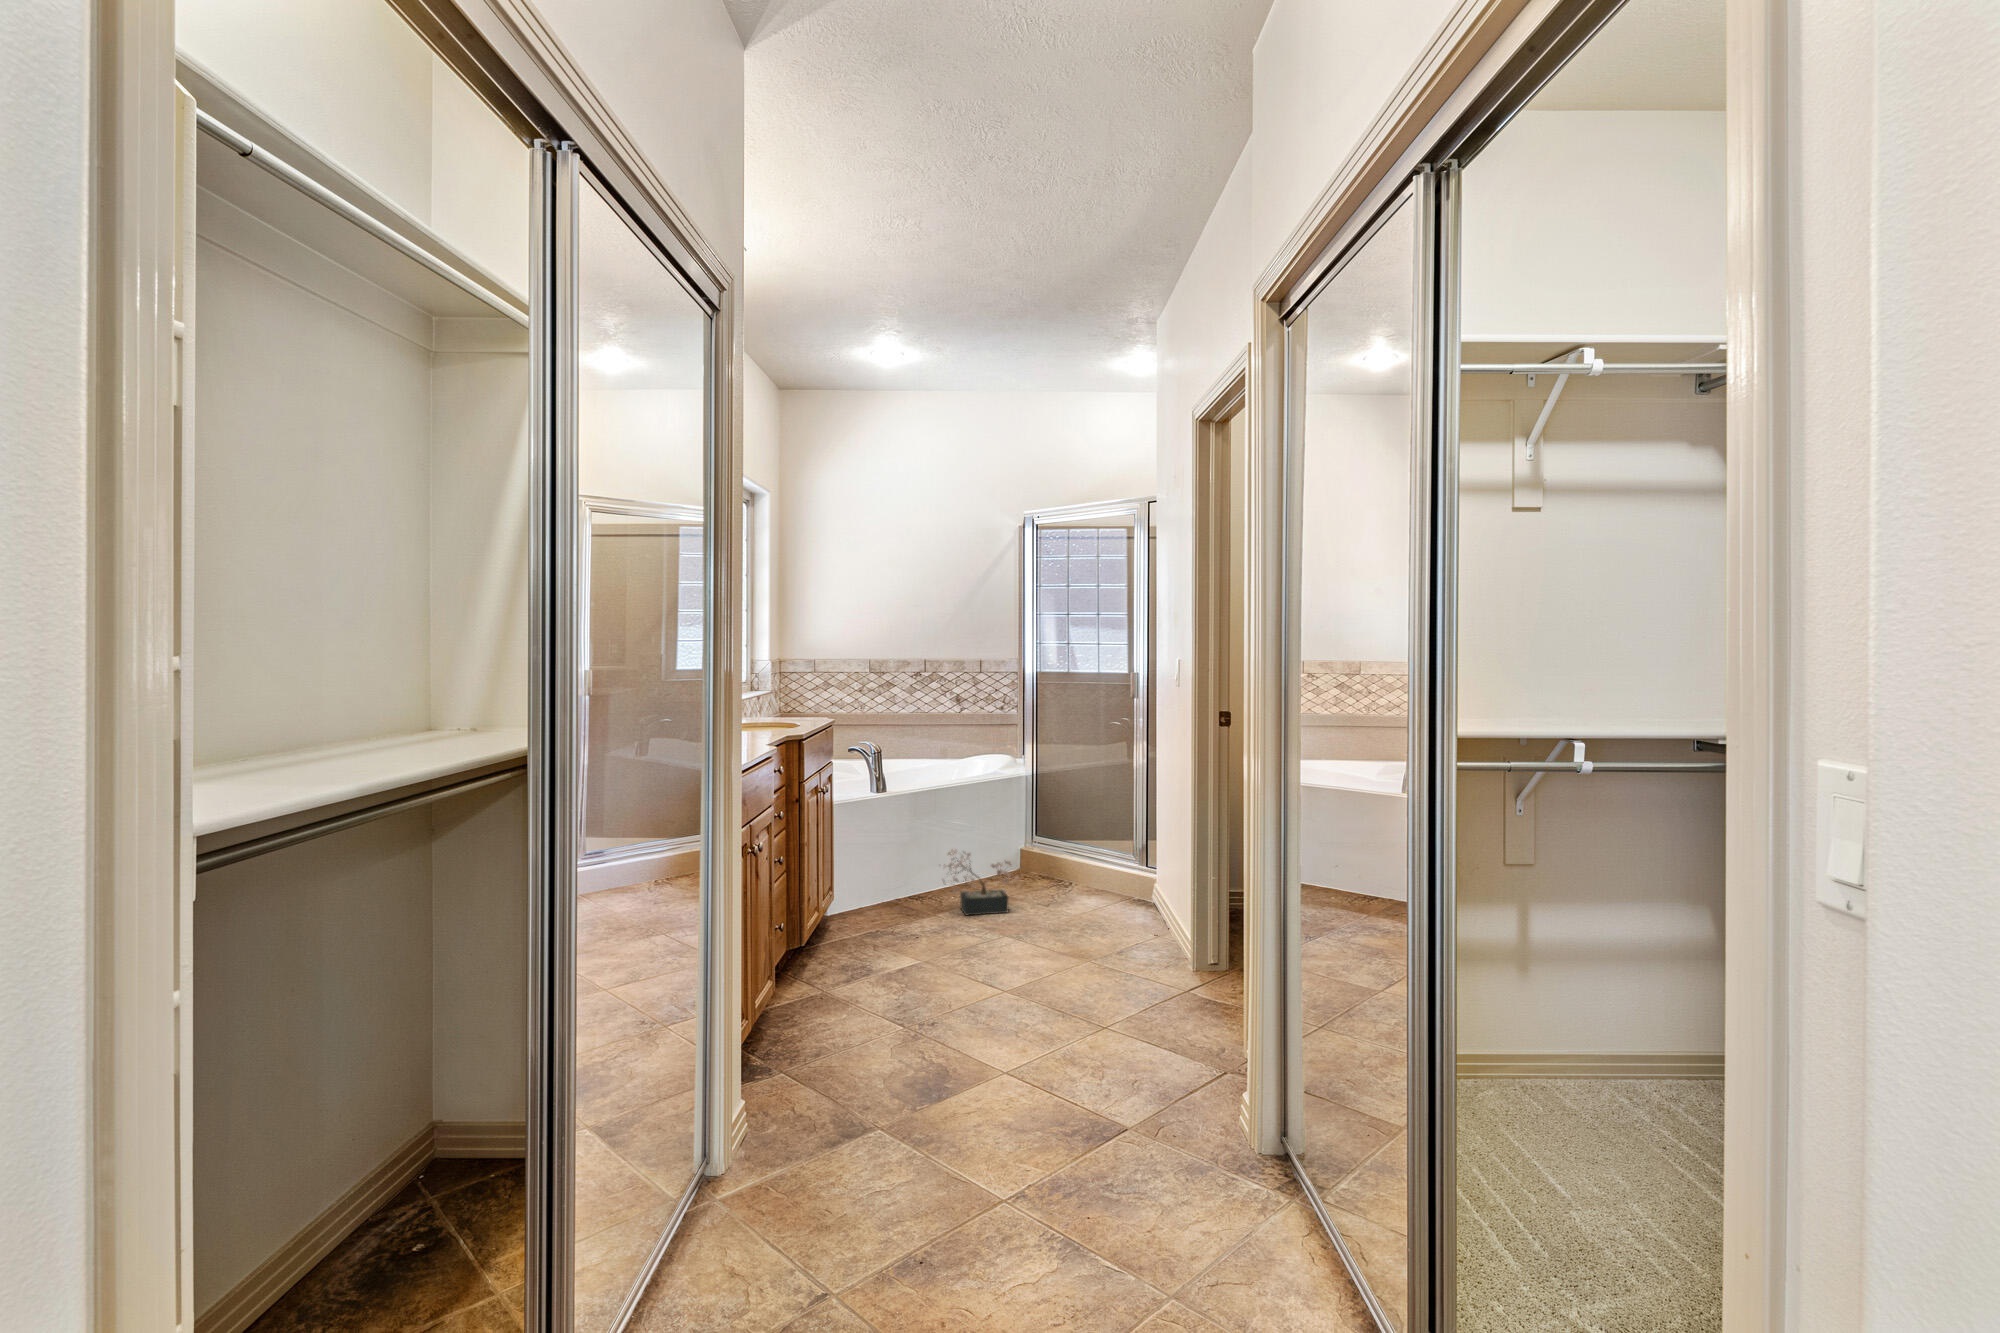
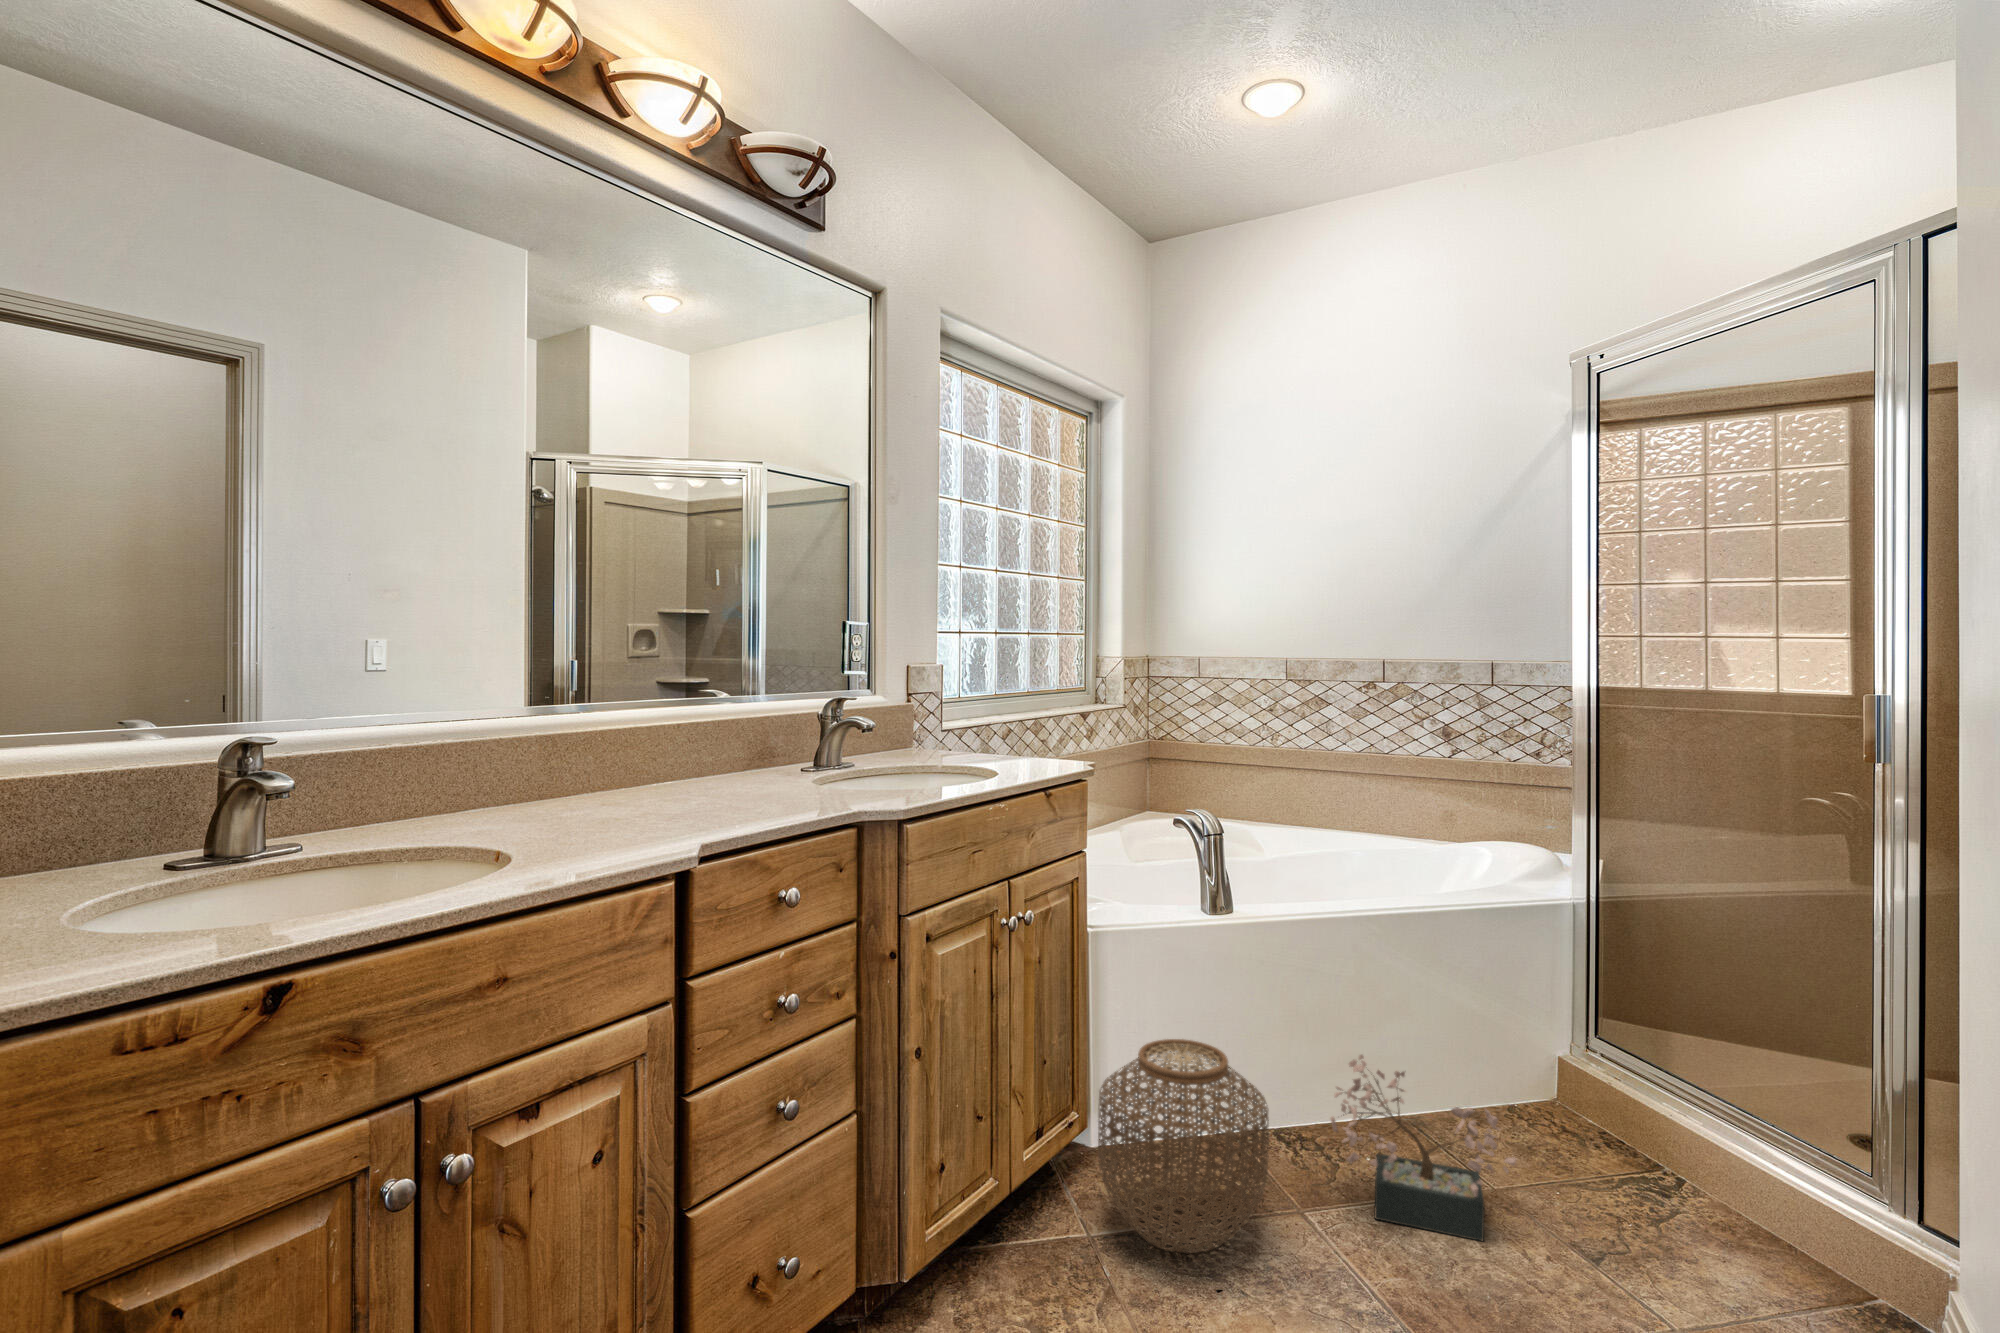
woven basket: none [850,848,928,938] -> present [1098,1039,1269,1252]

